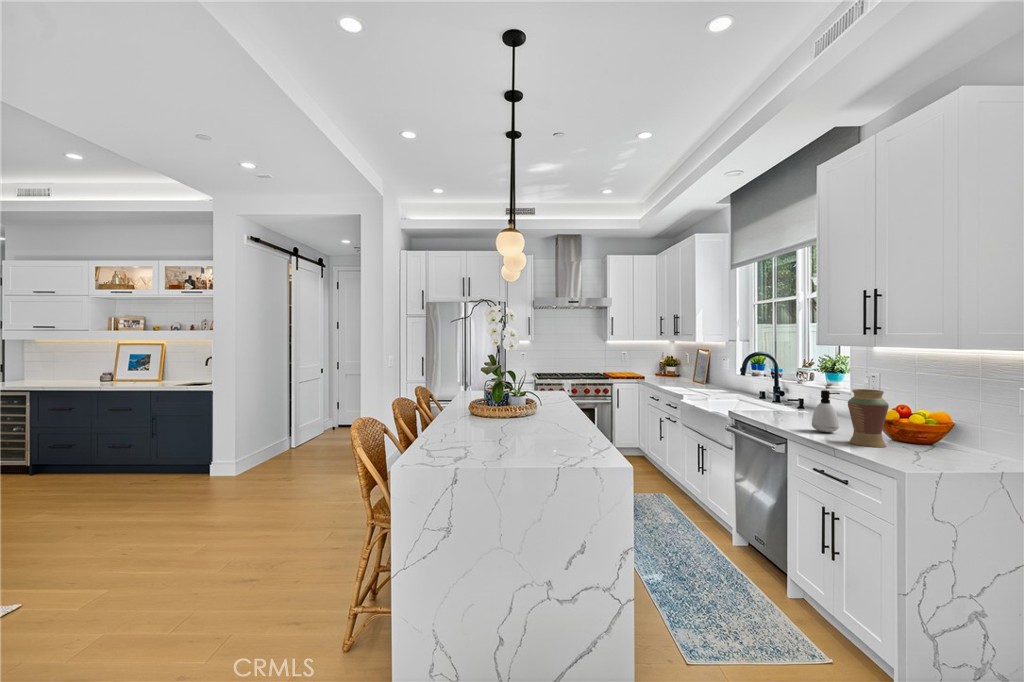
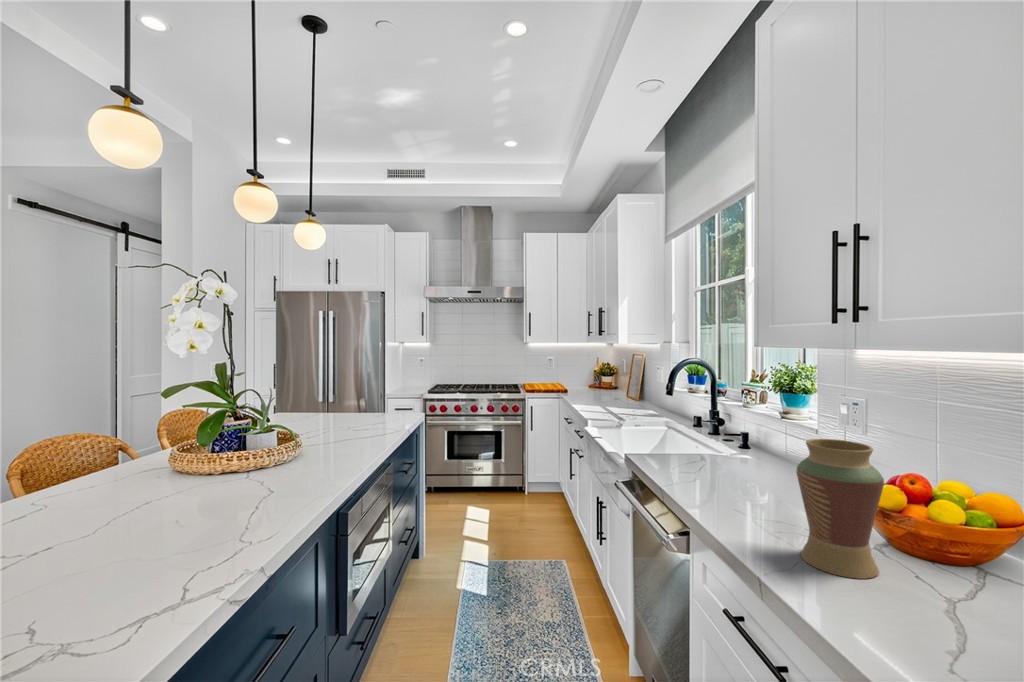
soap dispenser: present [812,390,840,432] -> none [737,433,788,518]

